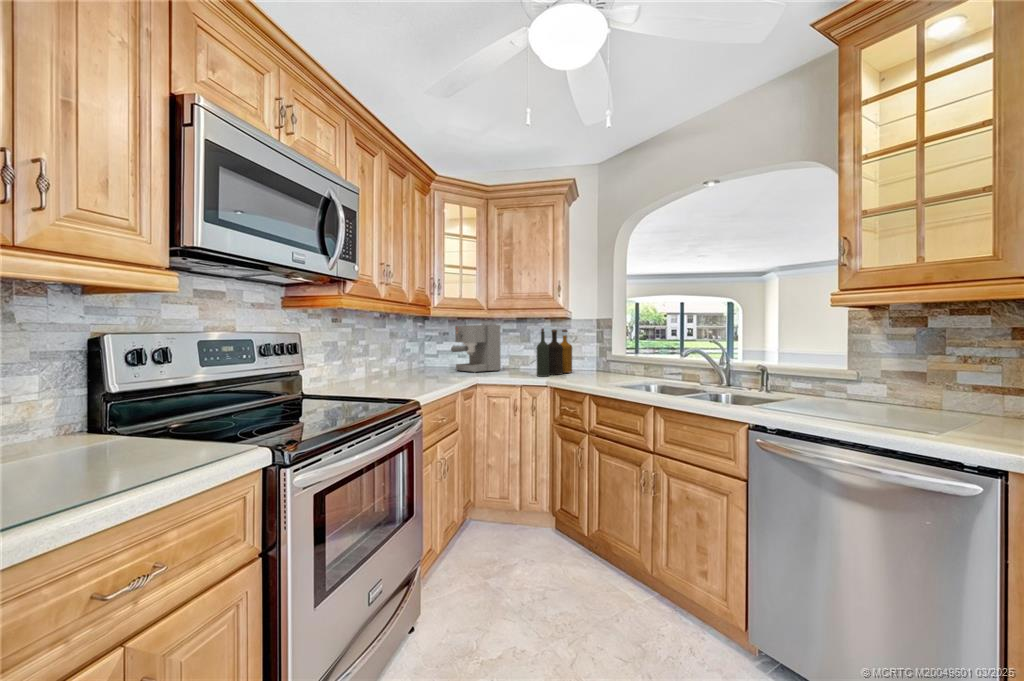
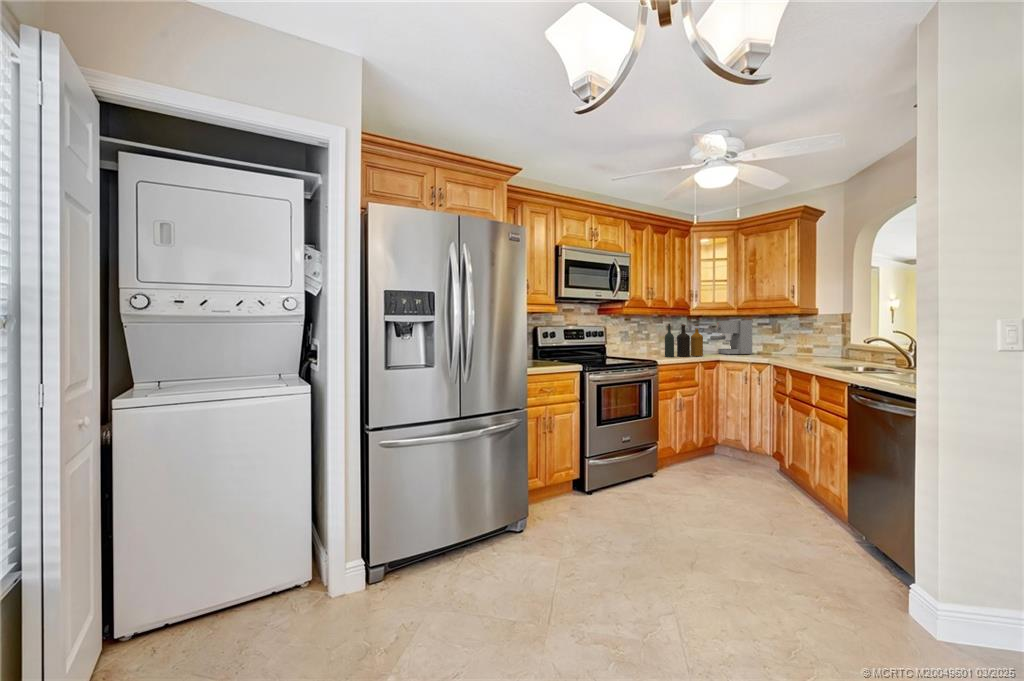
bottle: present [537,329,572,377] -> present [665,324,703,357]

